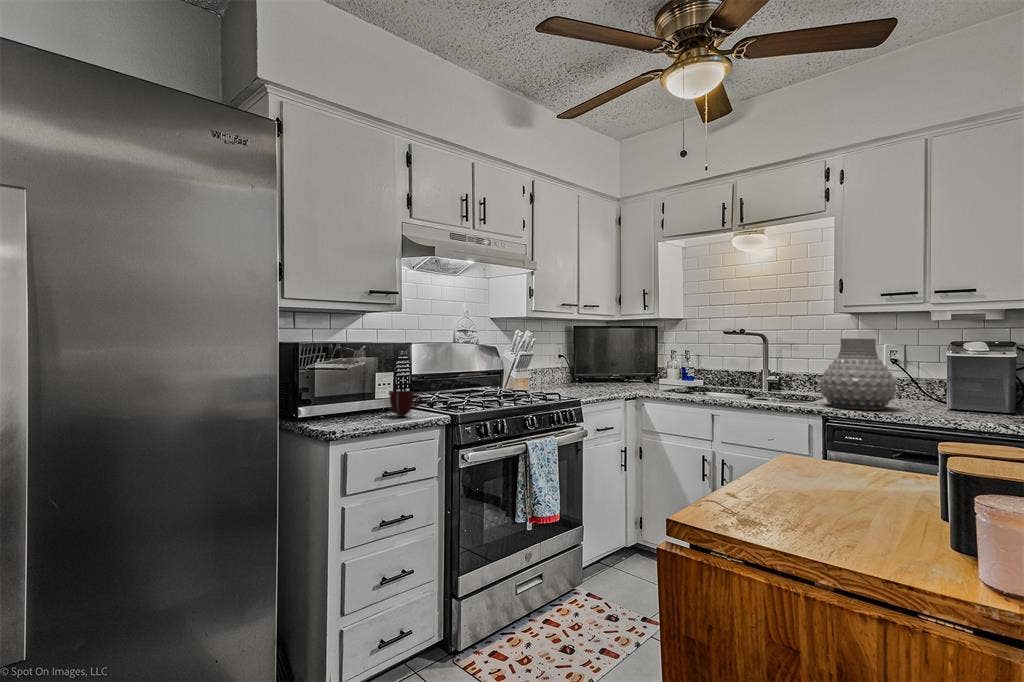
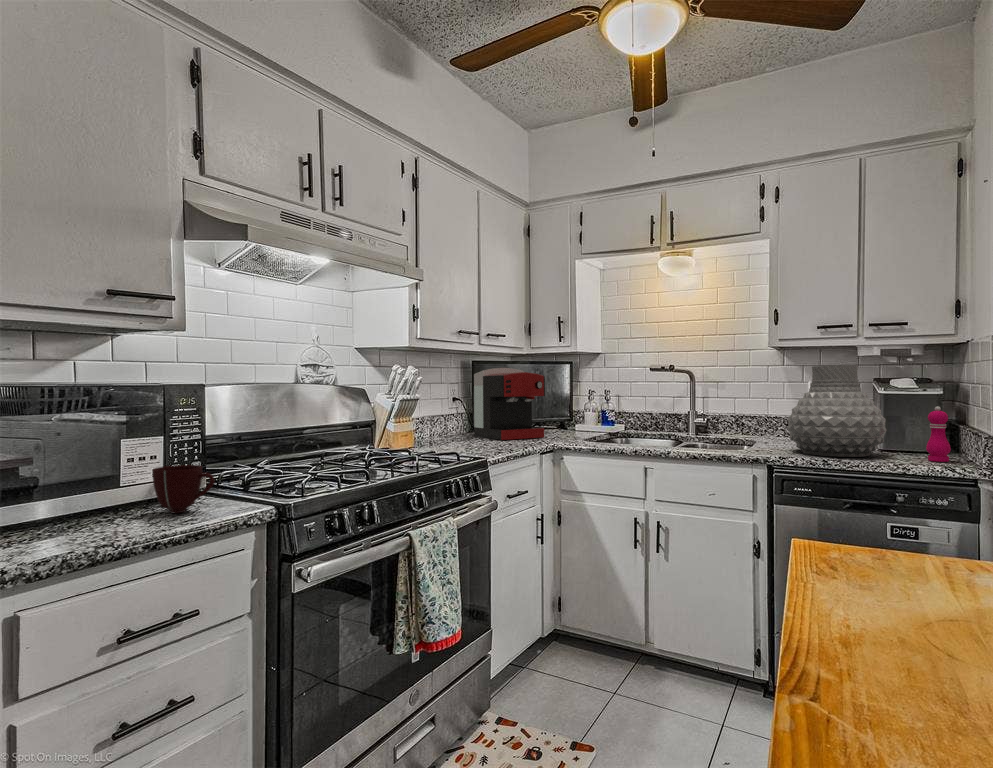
coffee maker: none [577,332,634,388] -> present [474,368,545,440]
pepper mill: none [923,373,942,415] -> present [926,406,951,462]

